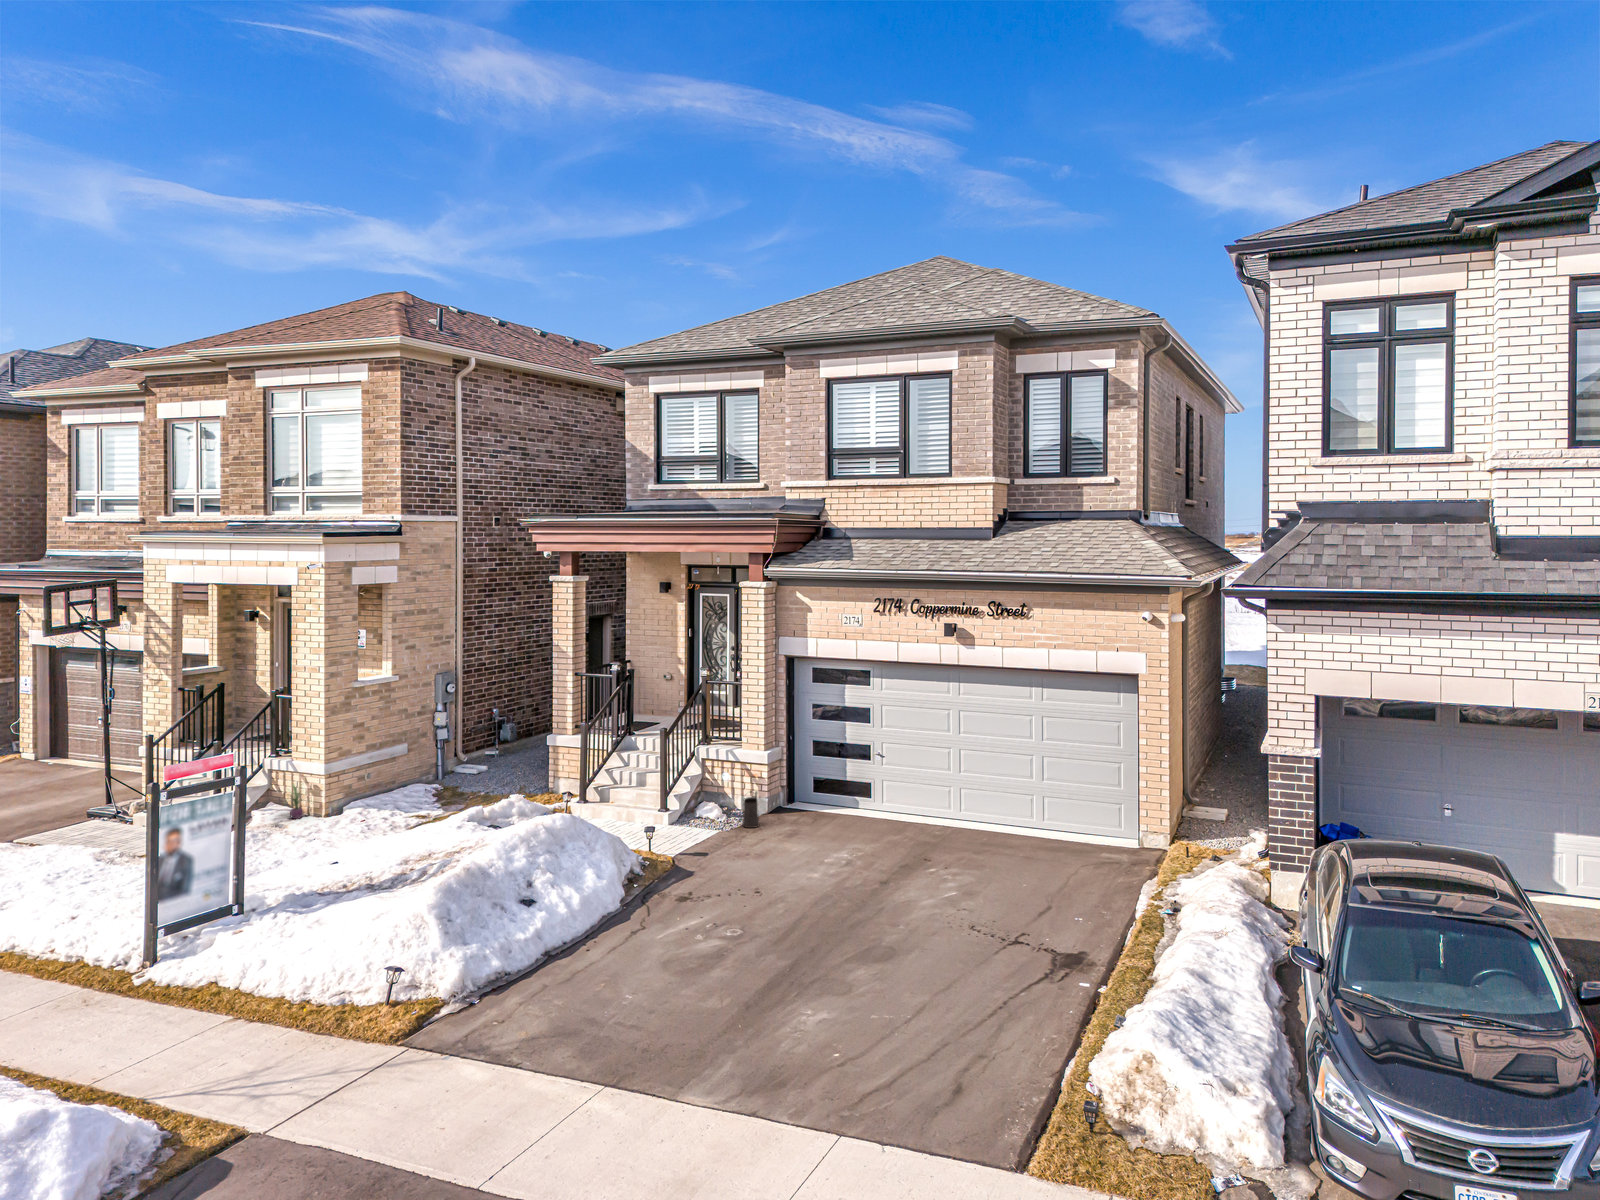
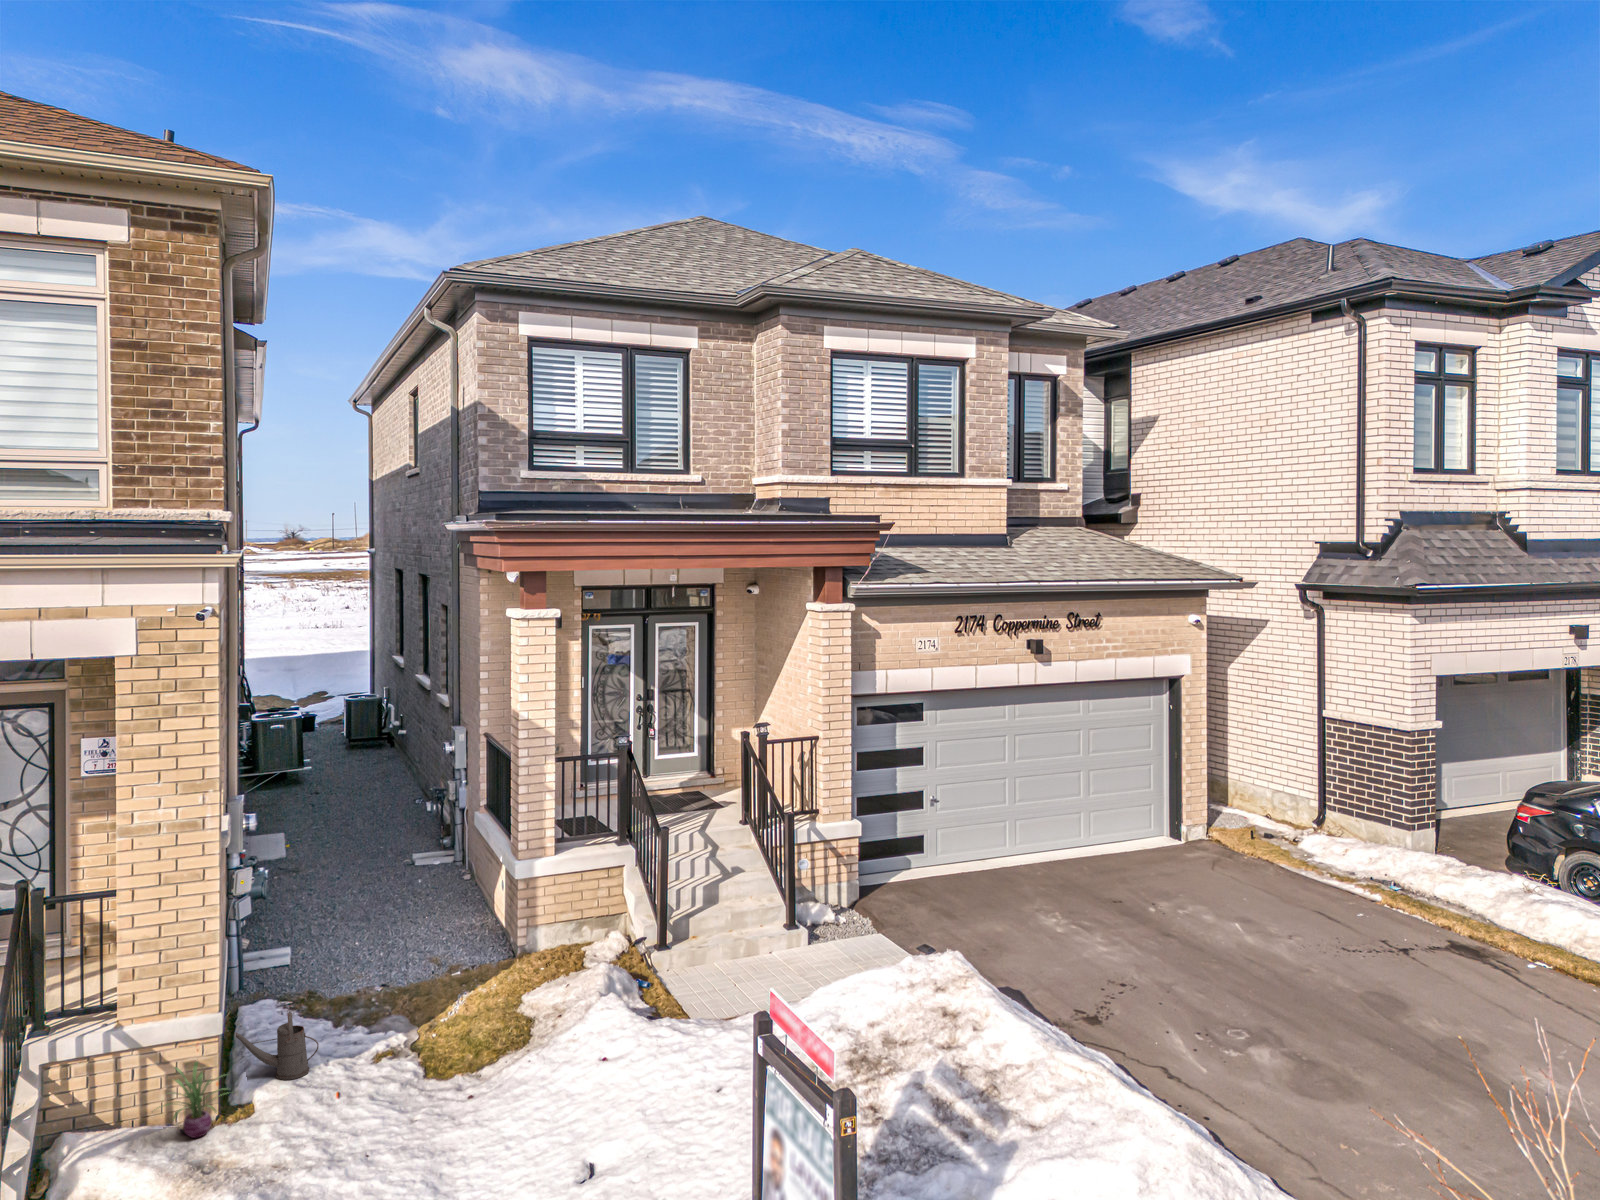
watering can: present [743,791,759,828] -> present [236,1013,319,1080]

